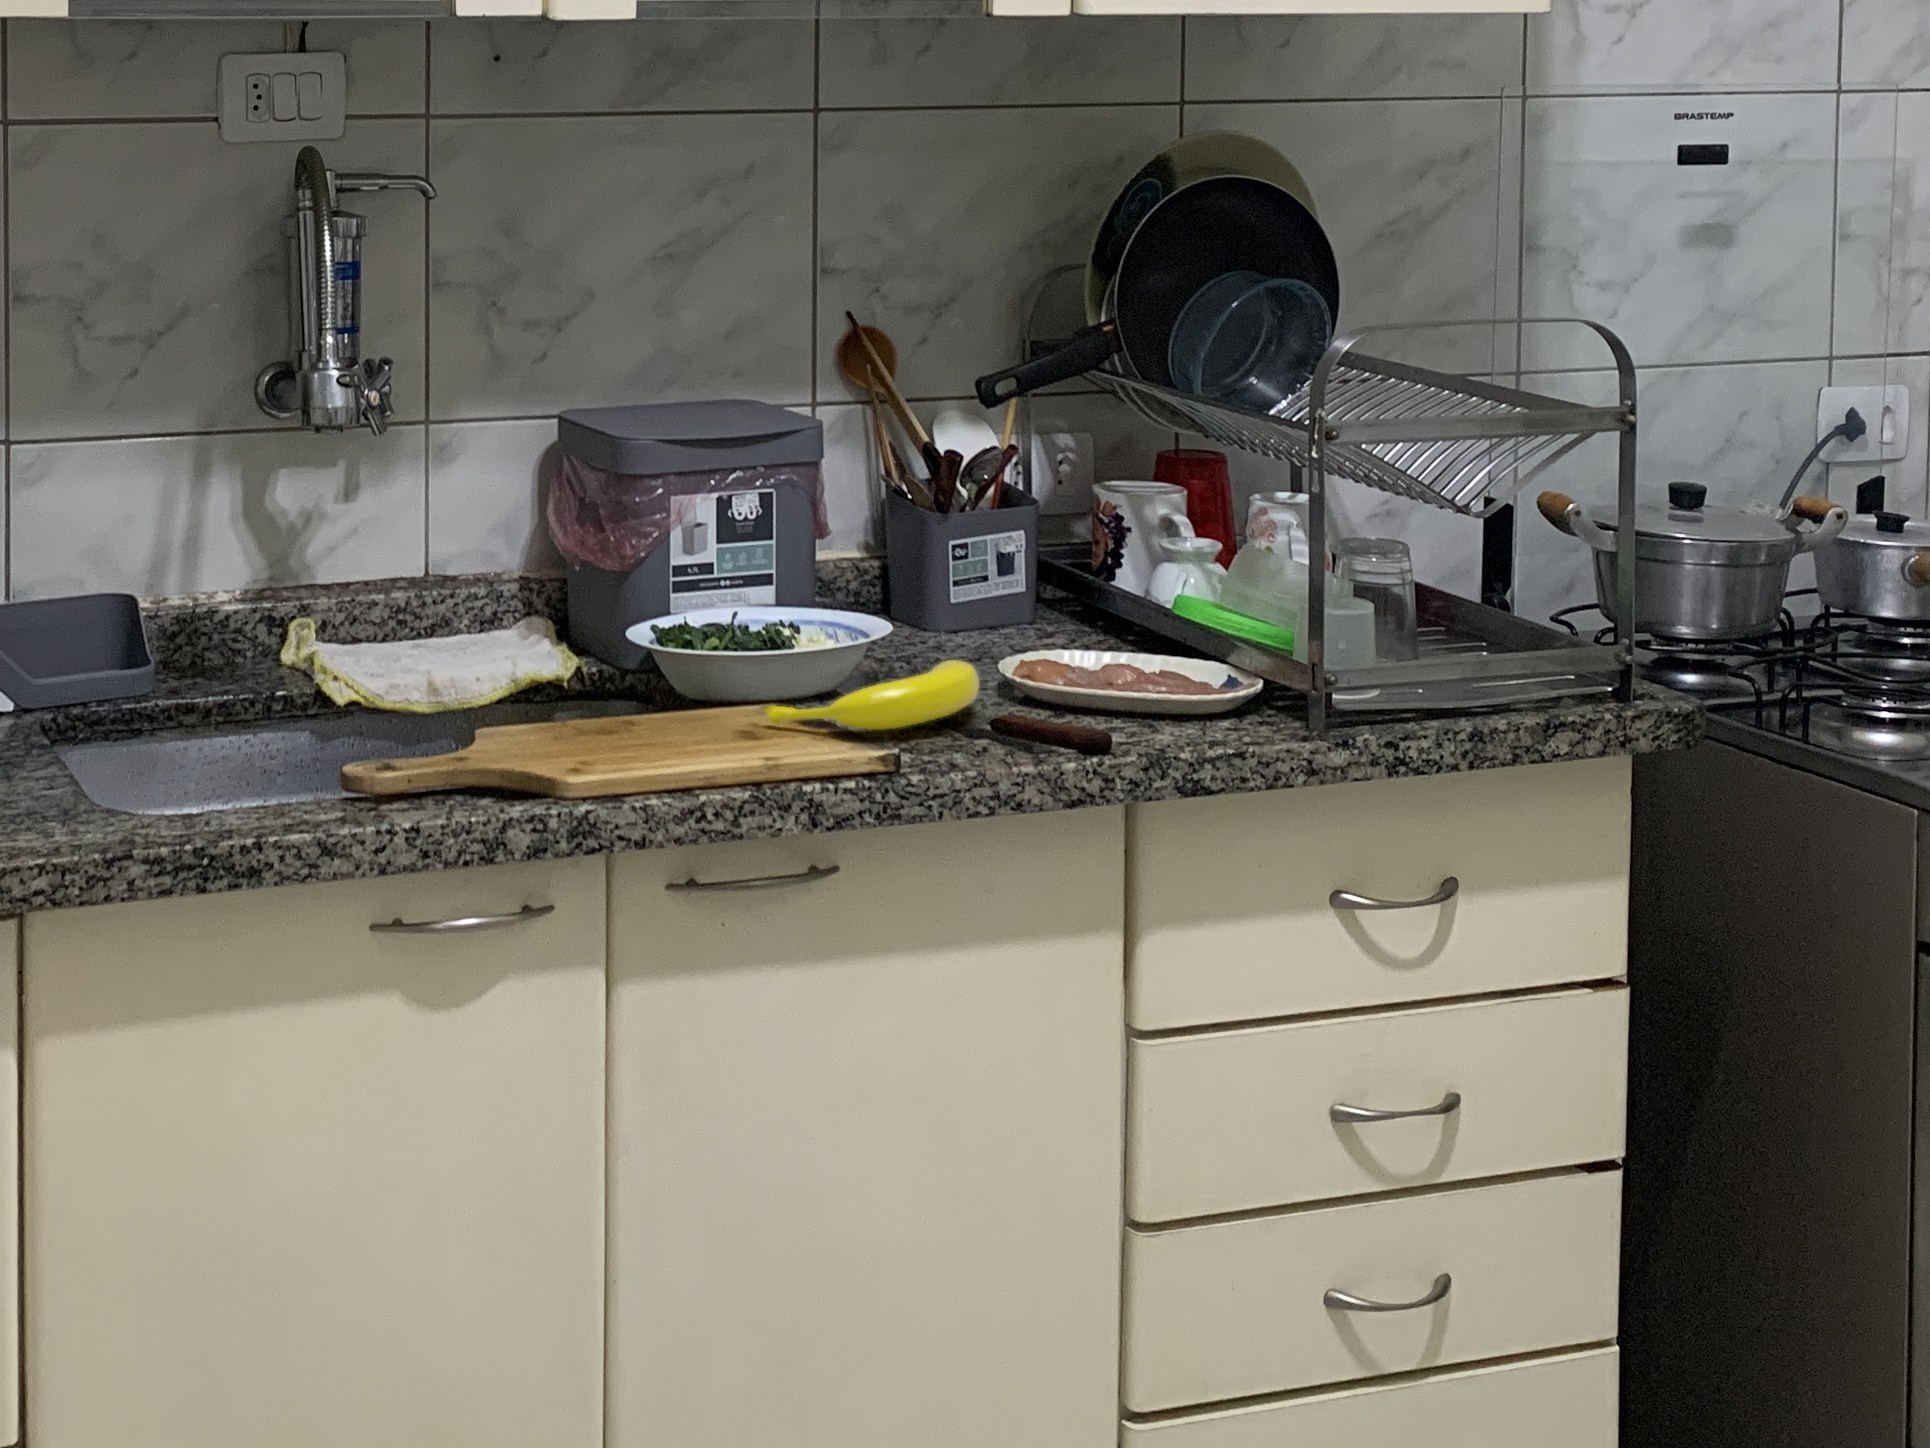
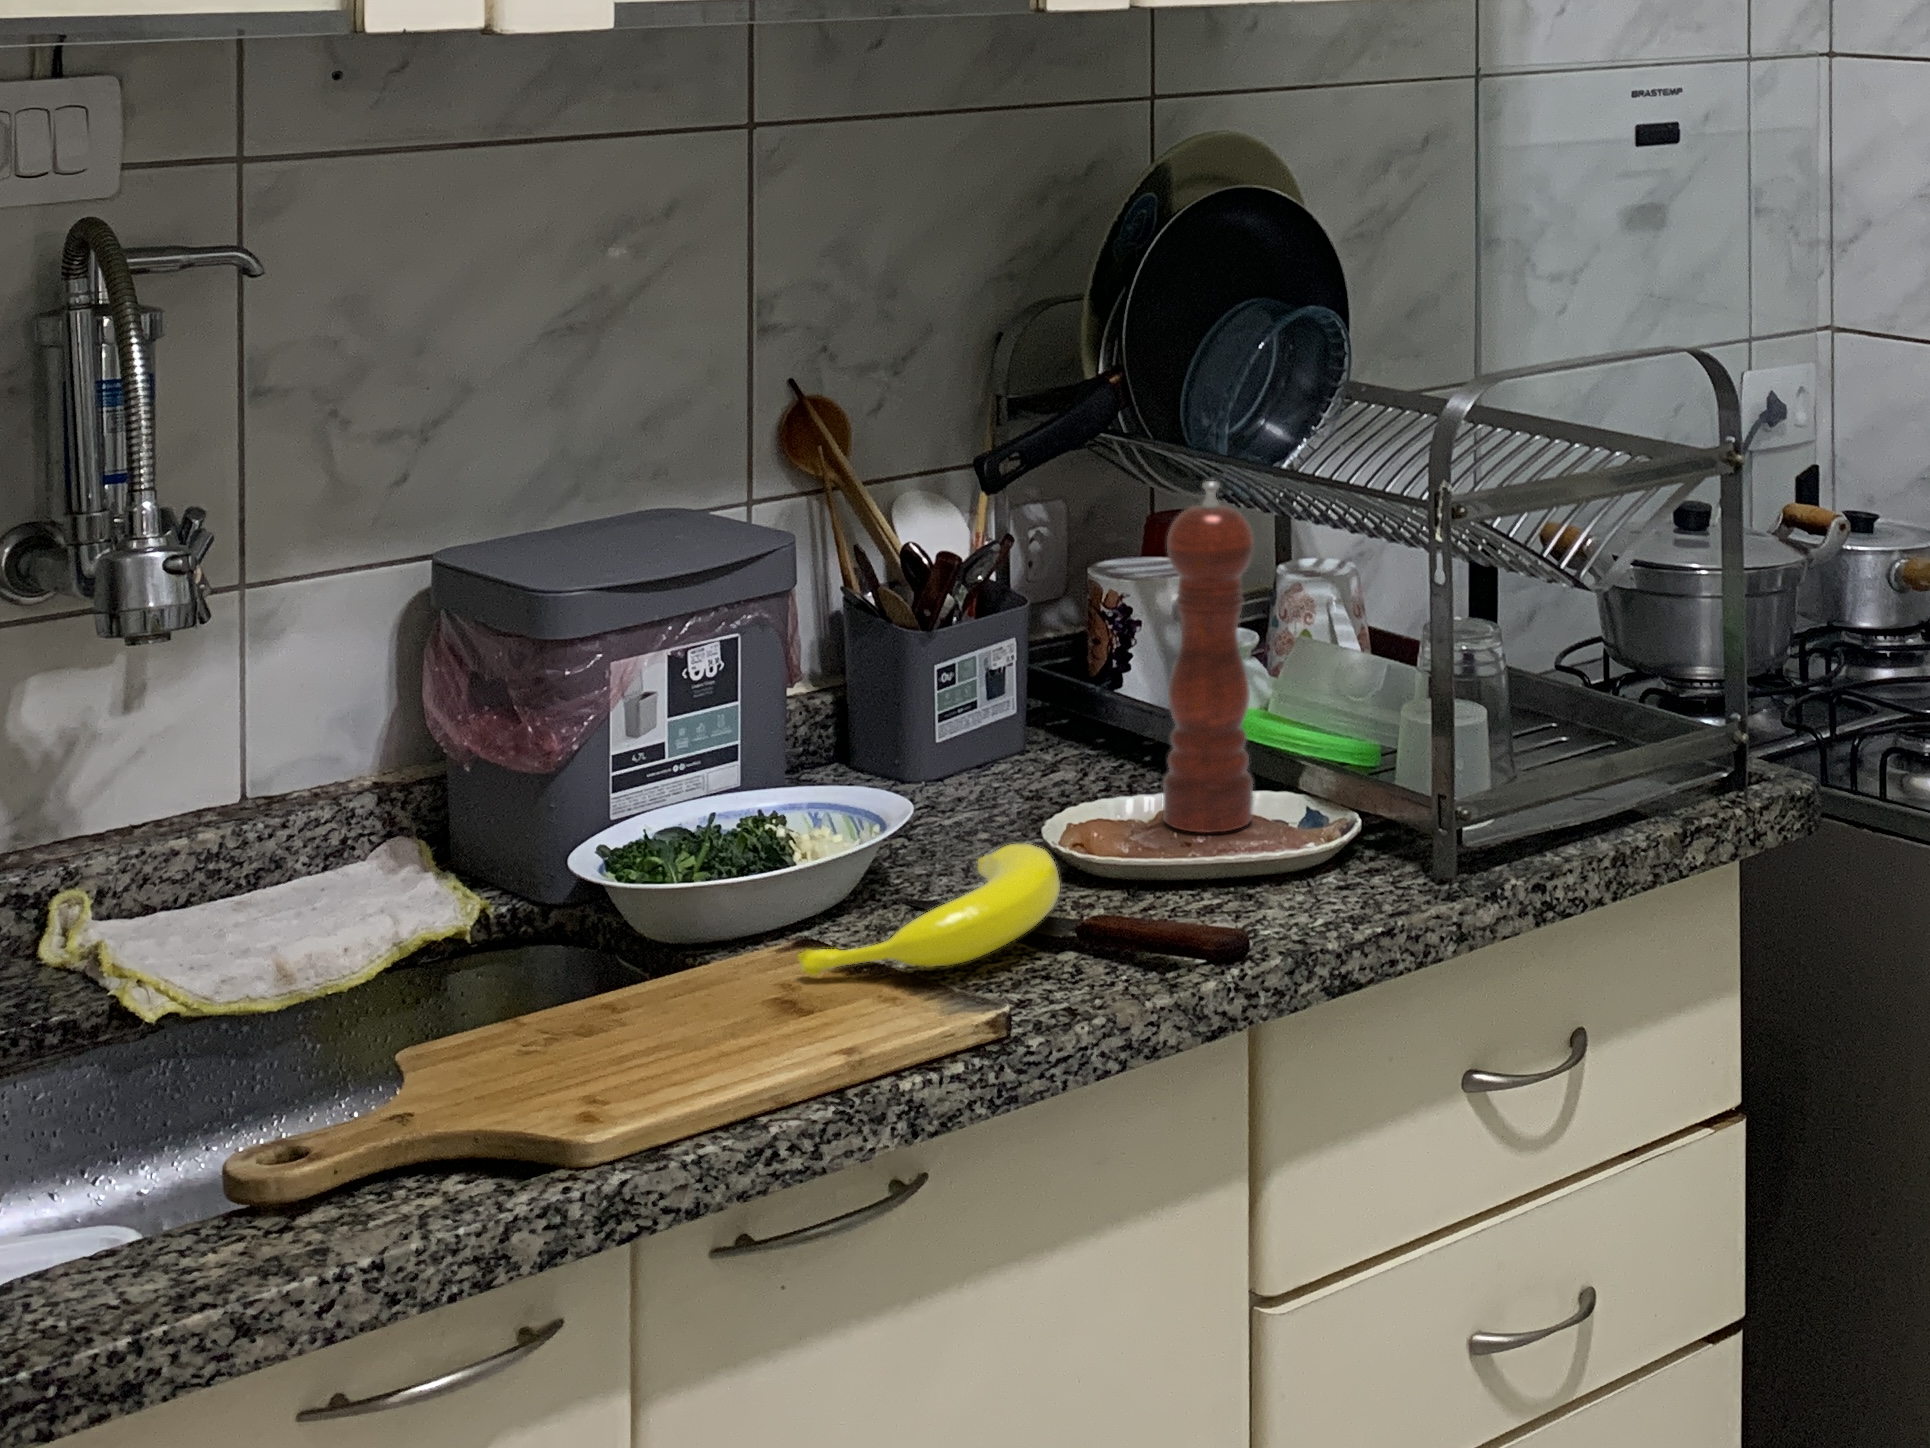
pepper mill: none [1103,402,1182,683] -> present [1163,481,1254,833]

